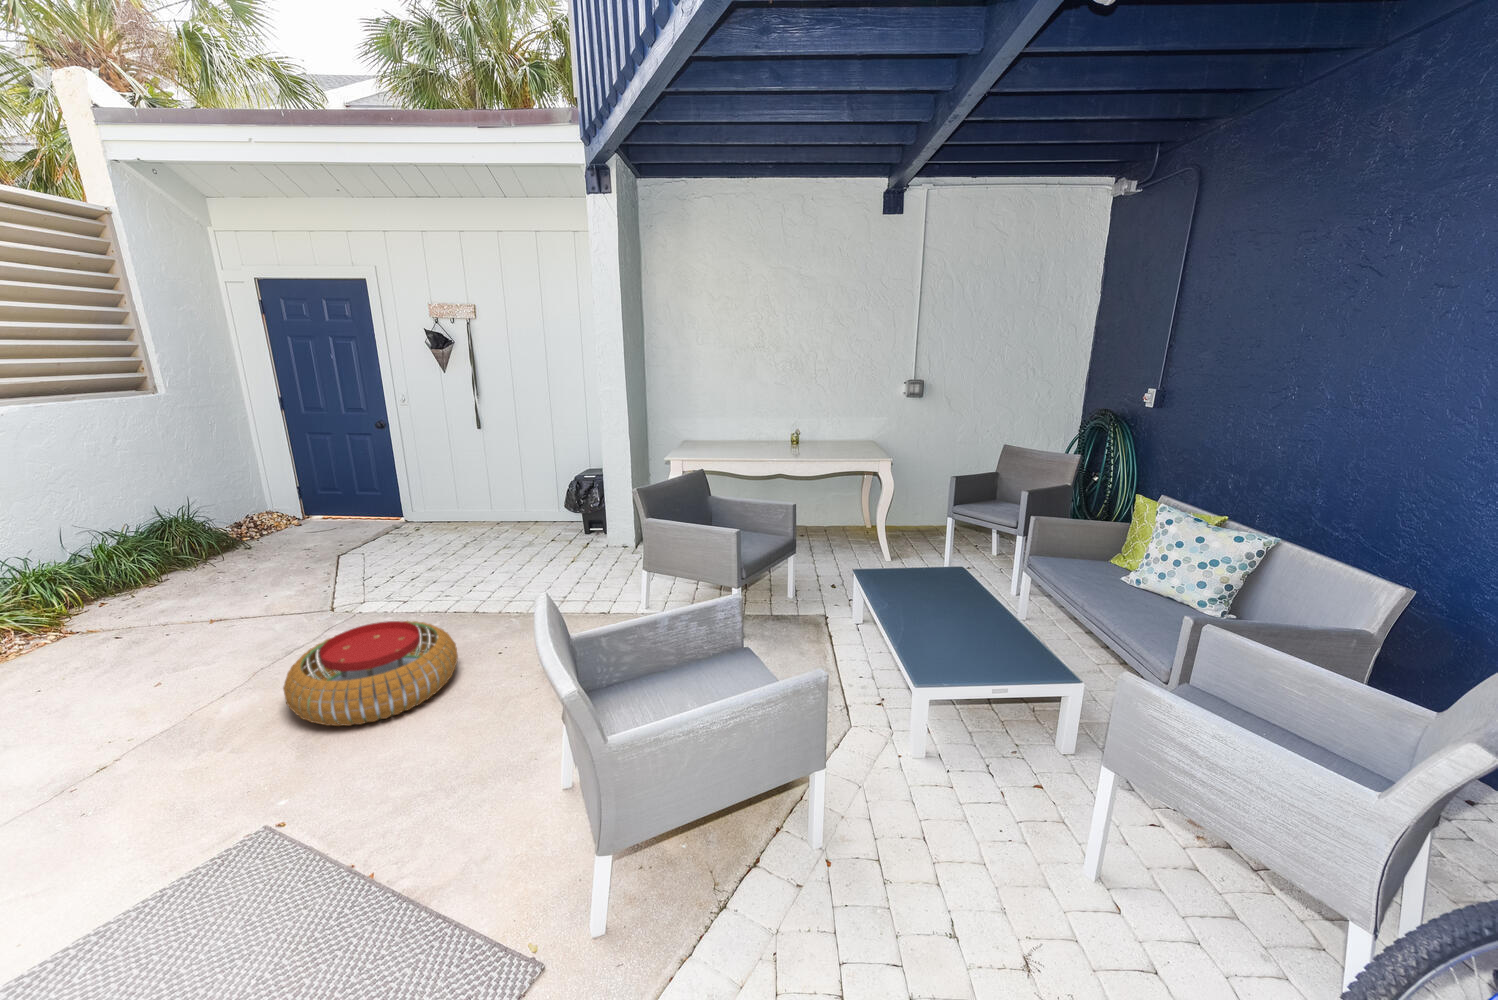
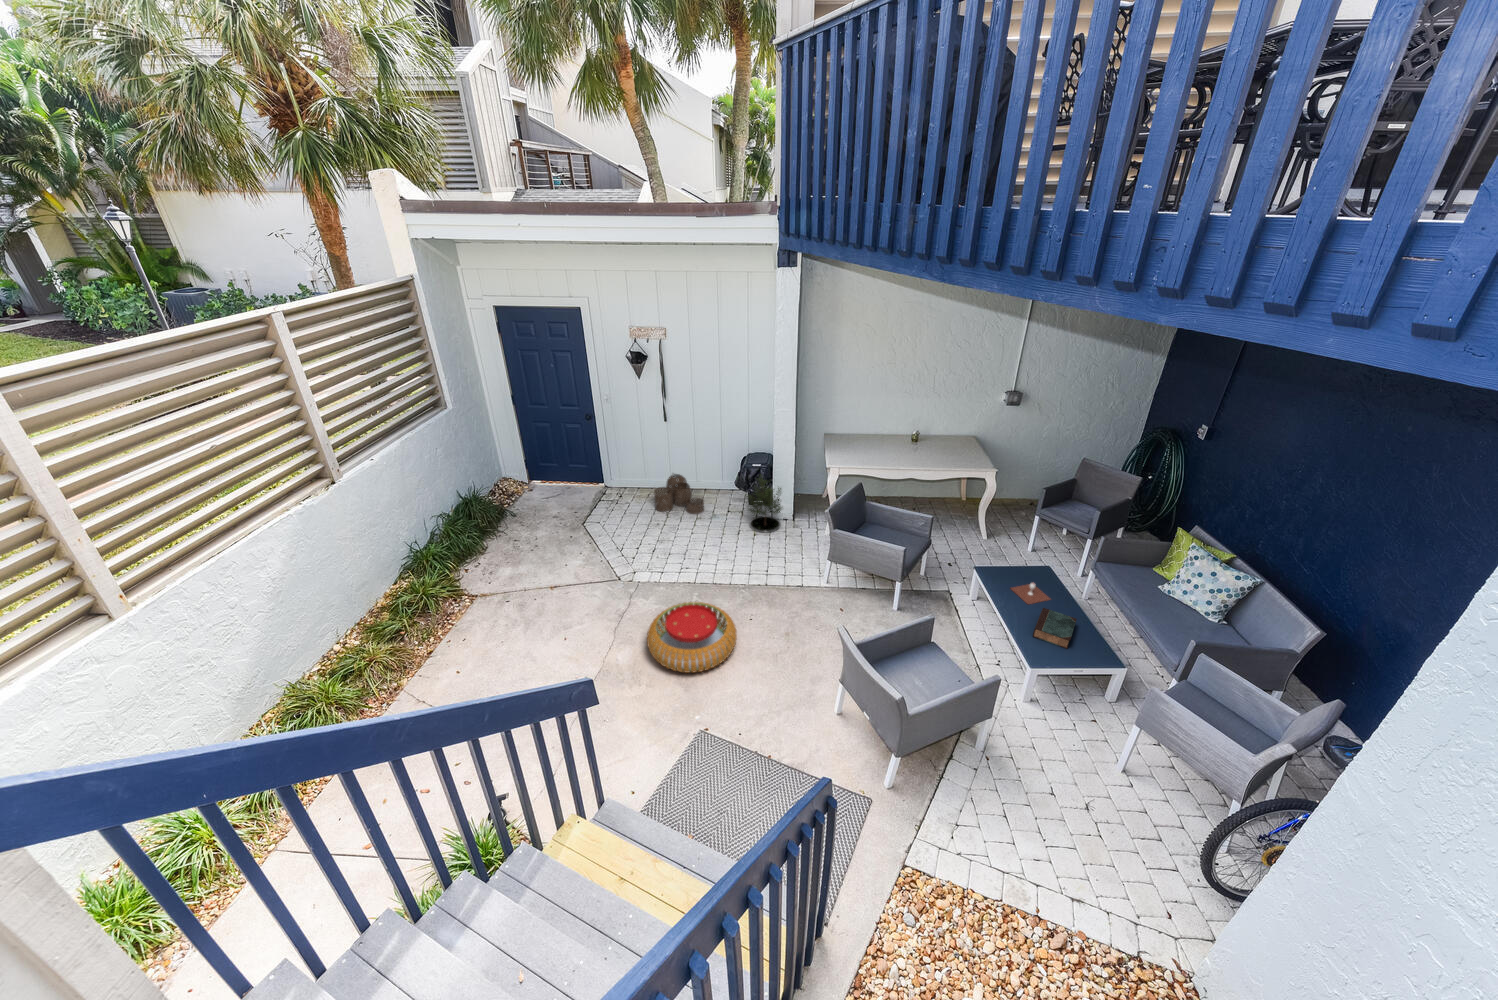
potted tree: none [557,476,617,560] -> present [747,474,782,533]
woven basket: none [451,498,521,543] -> present [654,474,704,514]
wine glass: none [896,575,959,606] -> present [1011,583,1050,604]
book: none [920,602,993,658] -> present [1033,608,1077,649]

